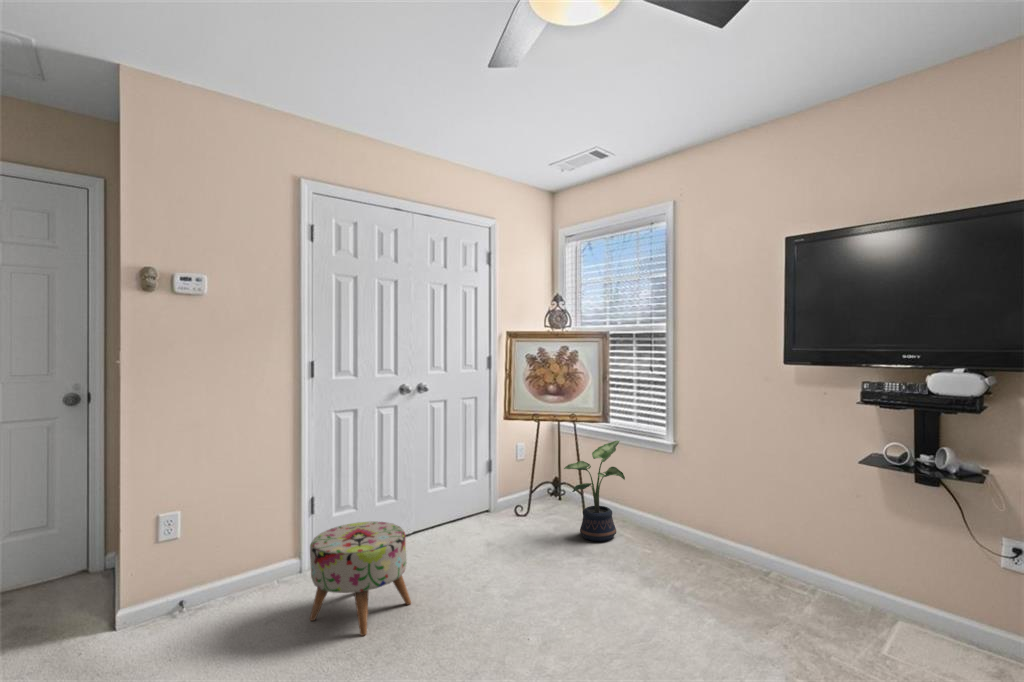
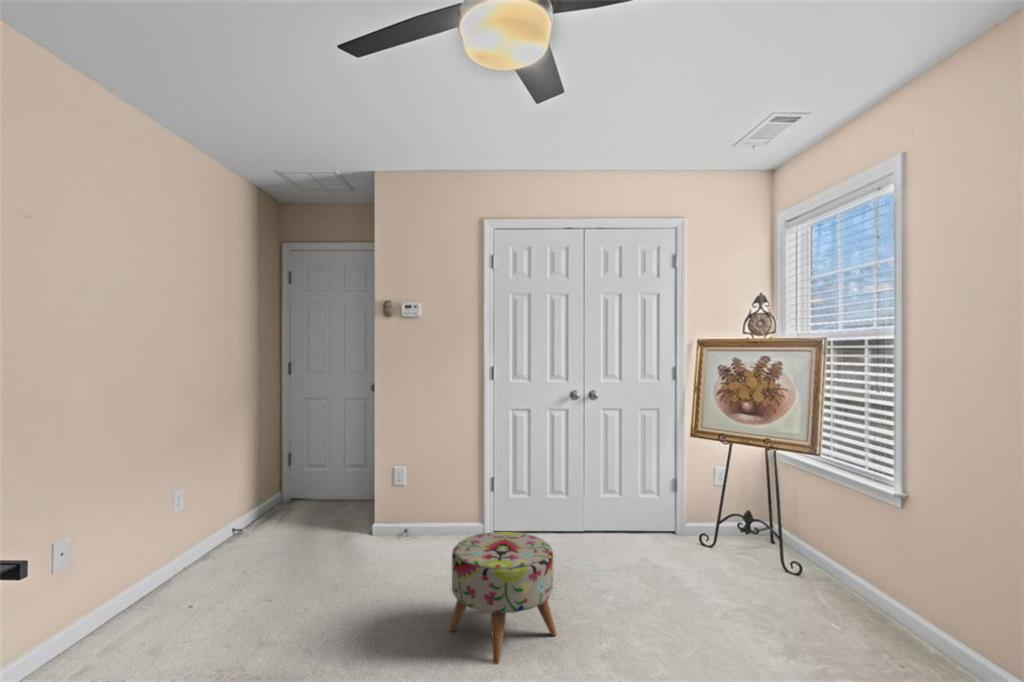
potted plant: present [564,440,625,541] -> none [758,477,843,603]

